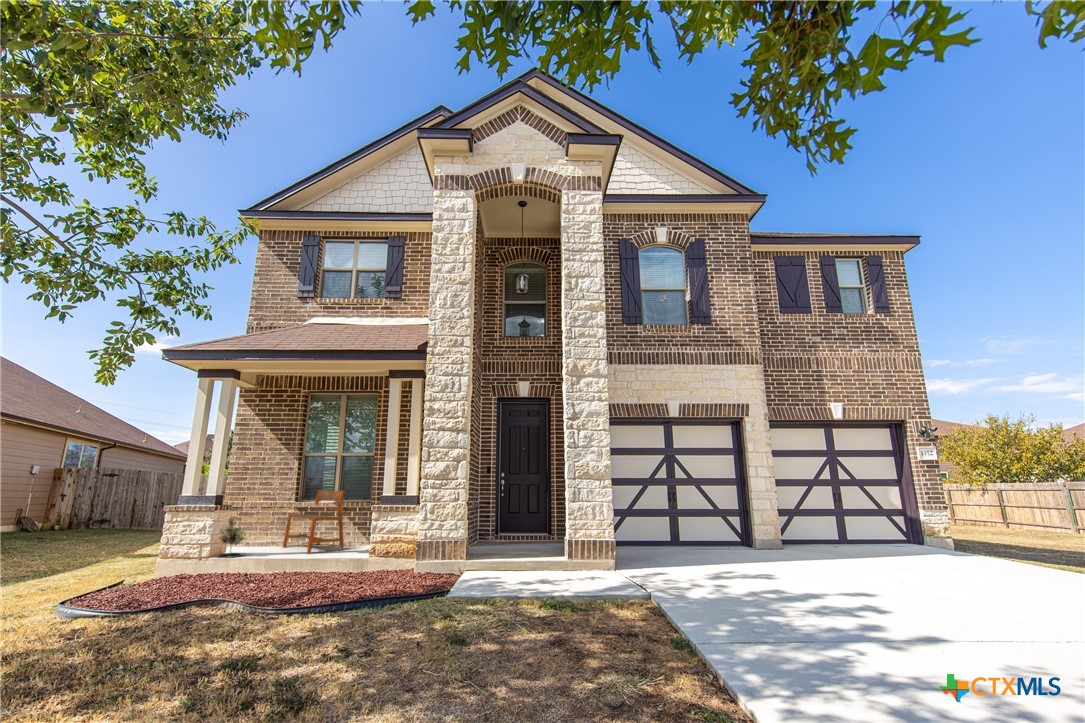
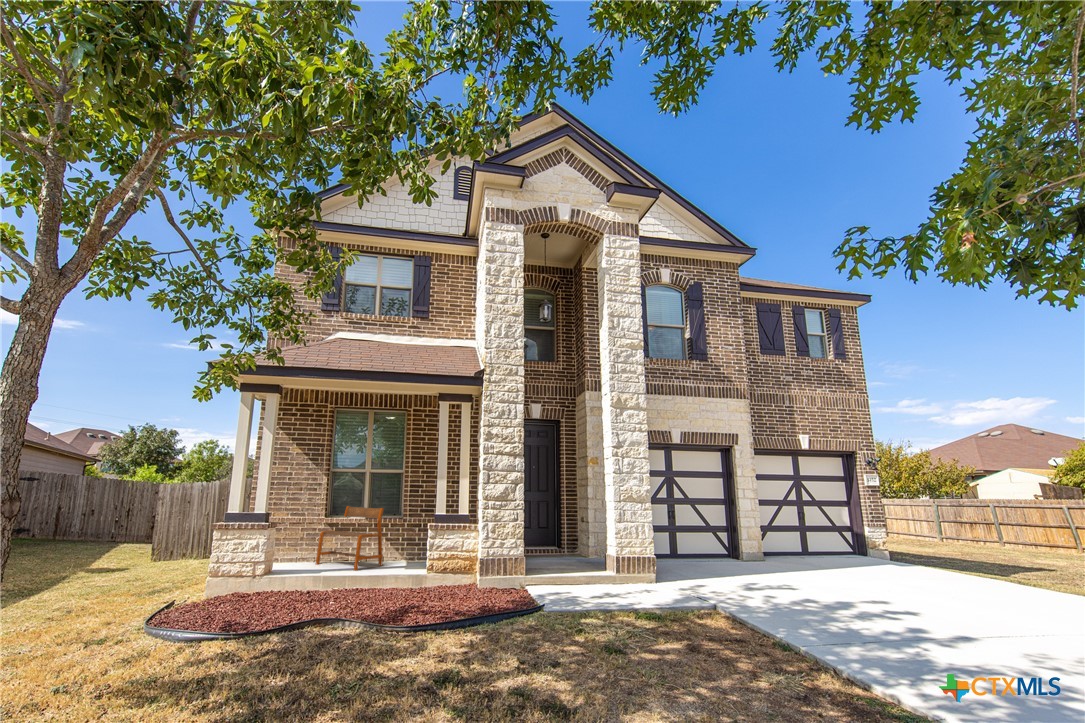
potted tree: present [216,519,246,558] -> none [268,533,298,577]

